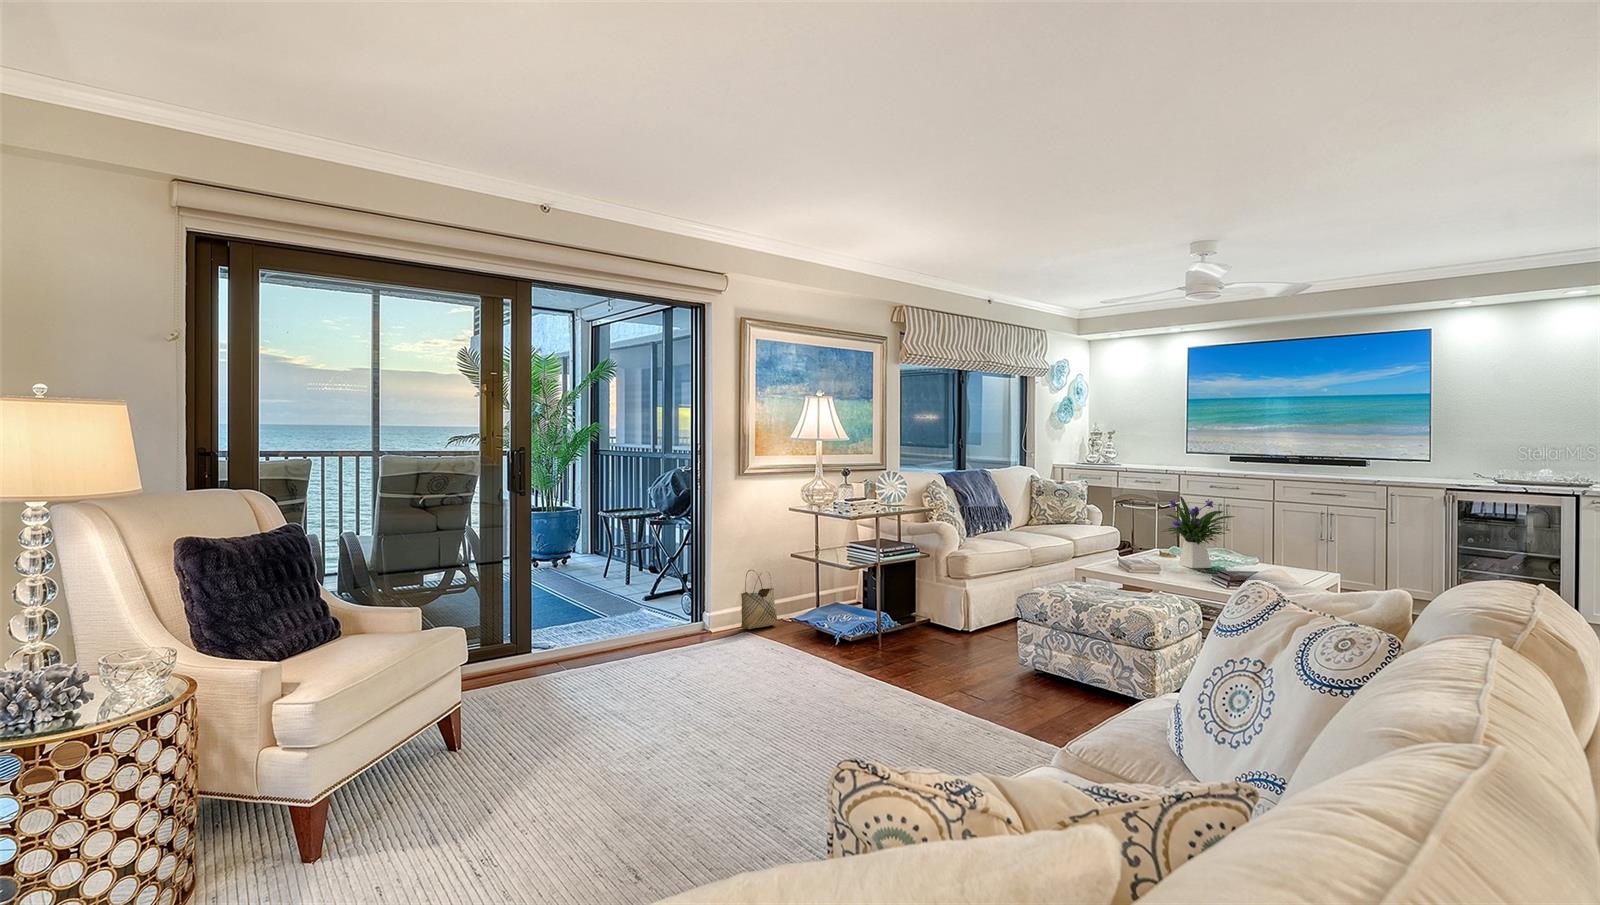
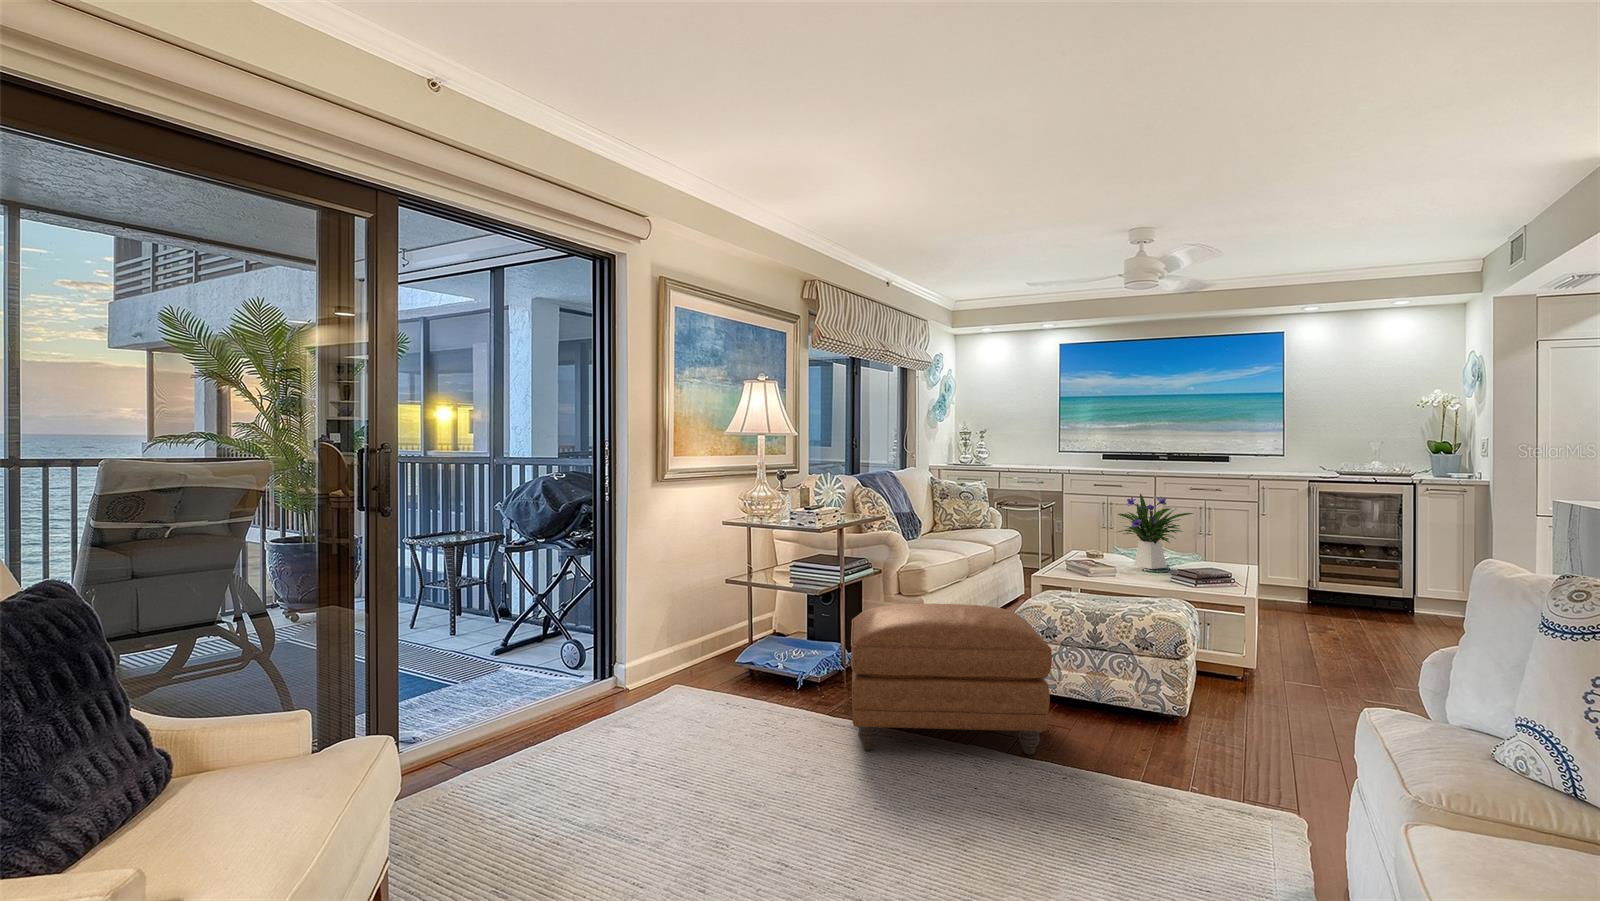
woven basket: present [741,570,777,629] -> none [663,601,704,677]
ottoman: none [829,583,1007,717] -> present [851,604,1052,755]

